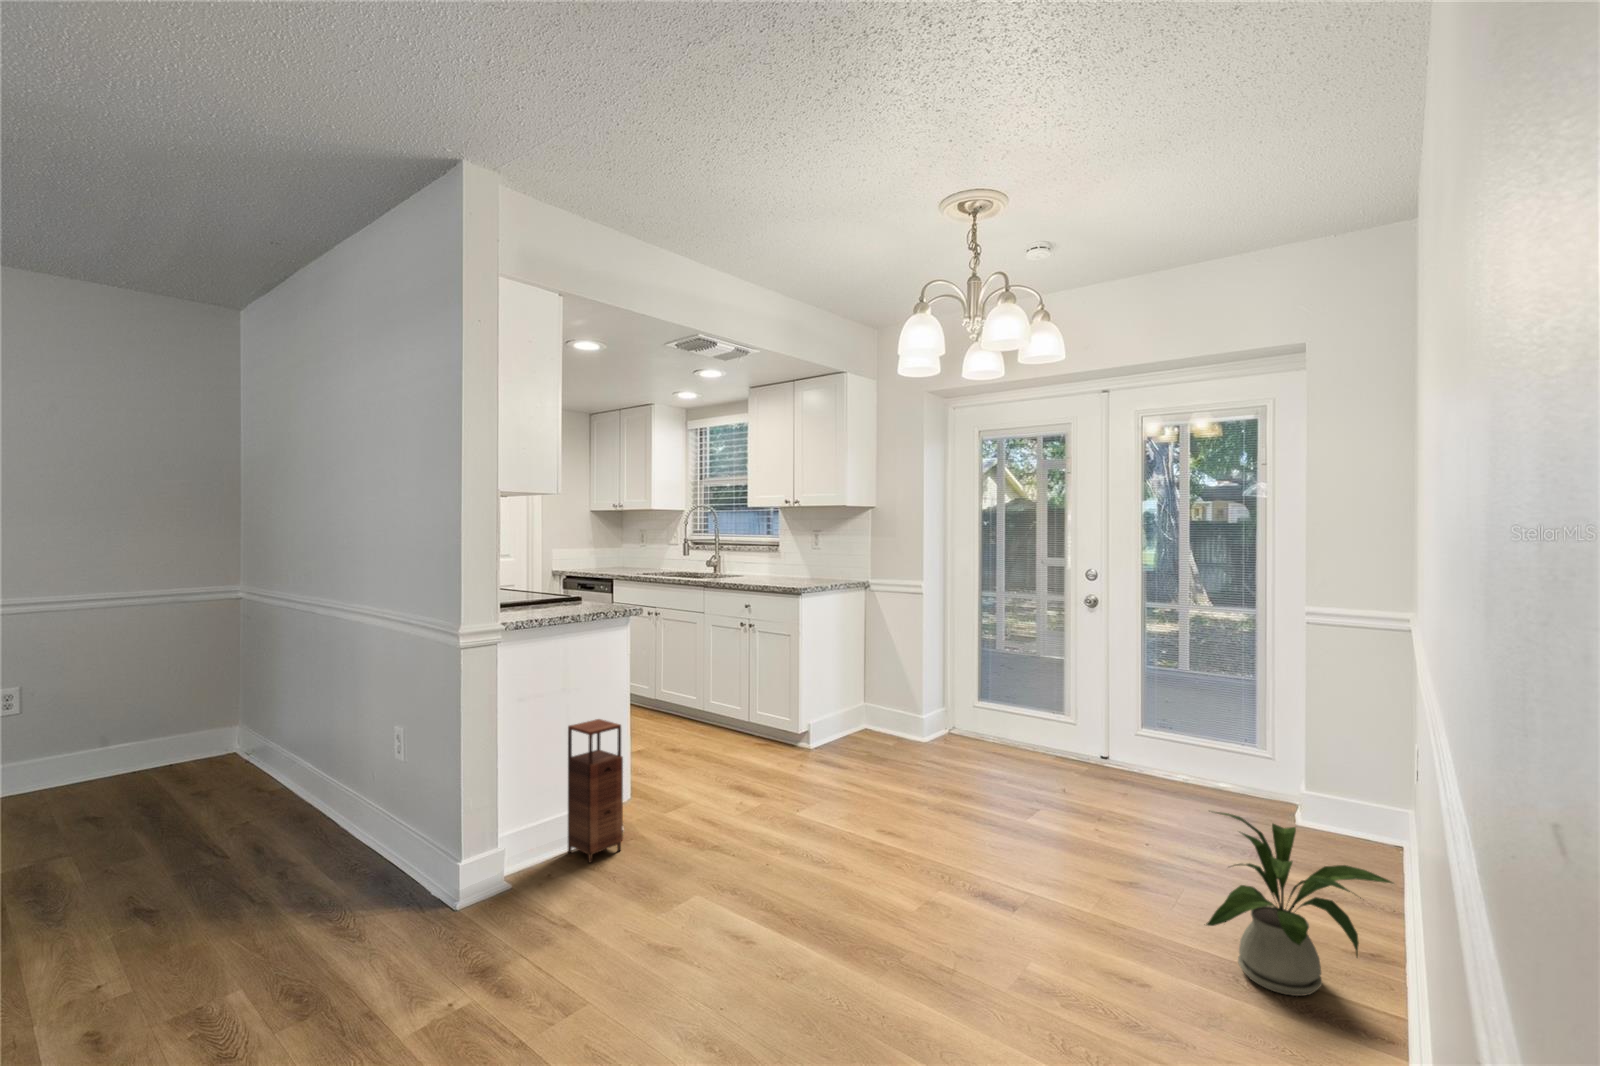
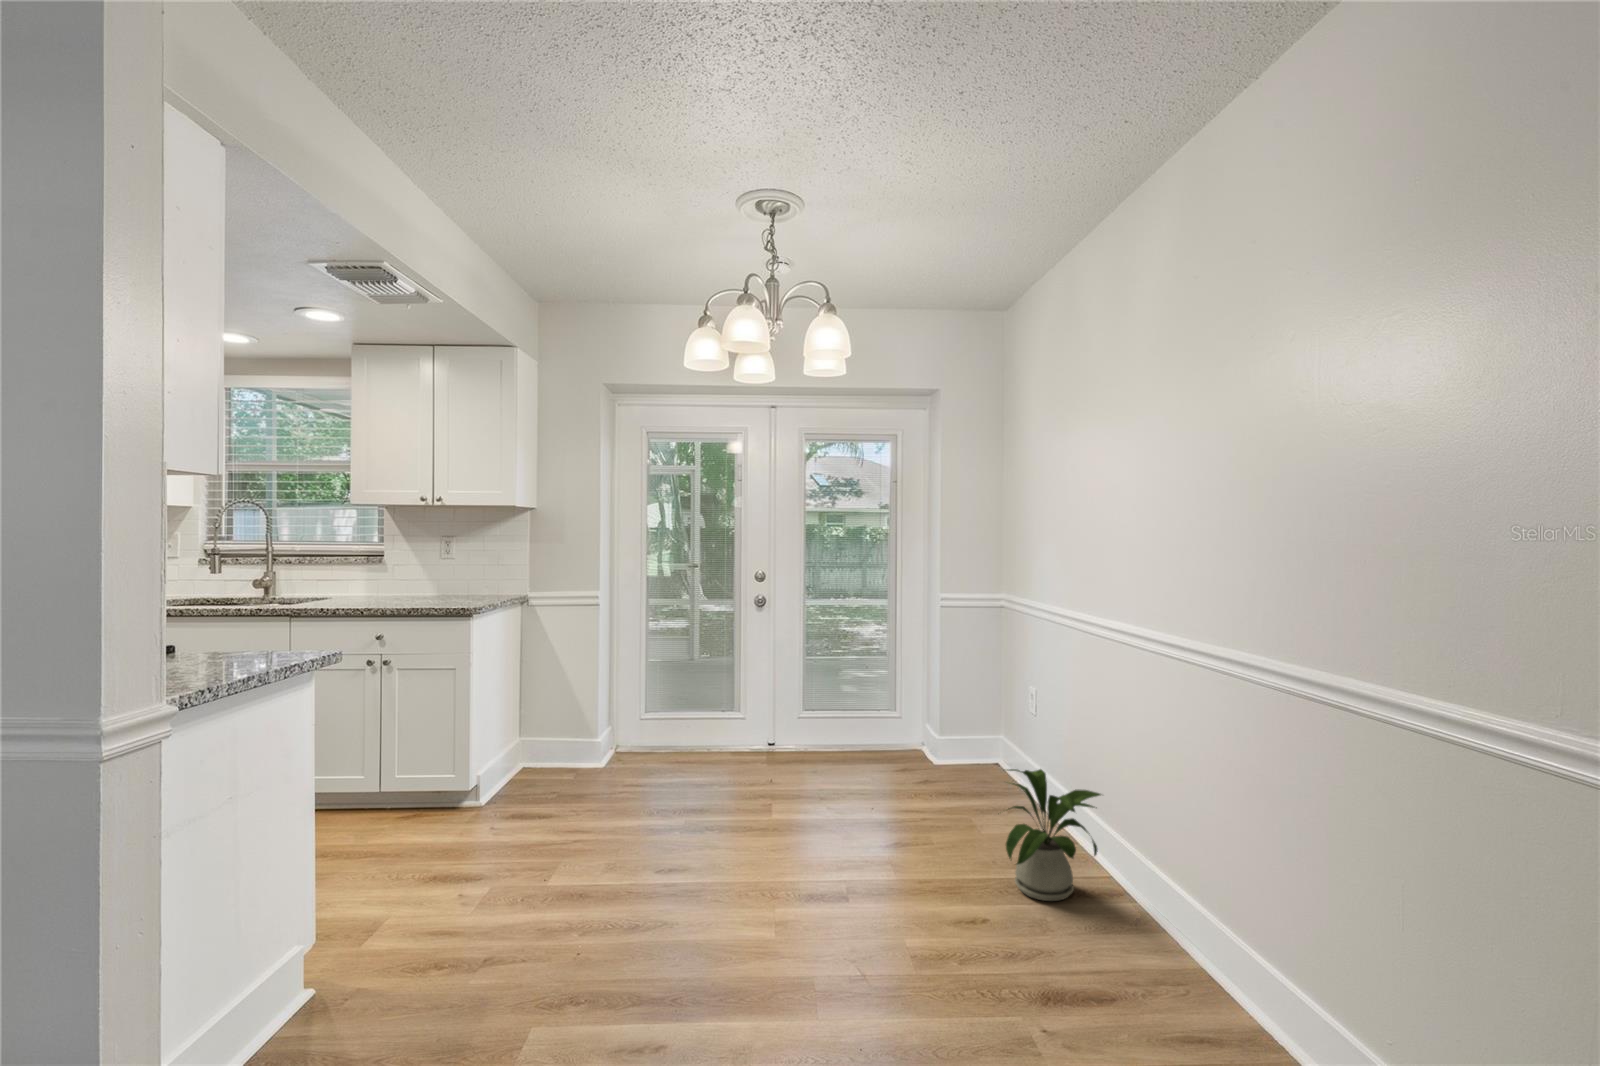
storage cabinet: present [568,719,623,863] -> none [254,824,349,1042]

